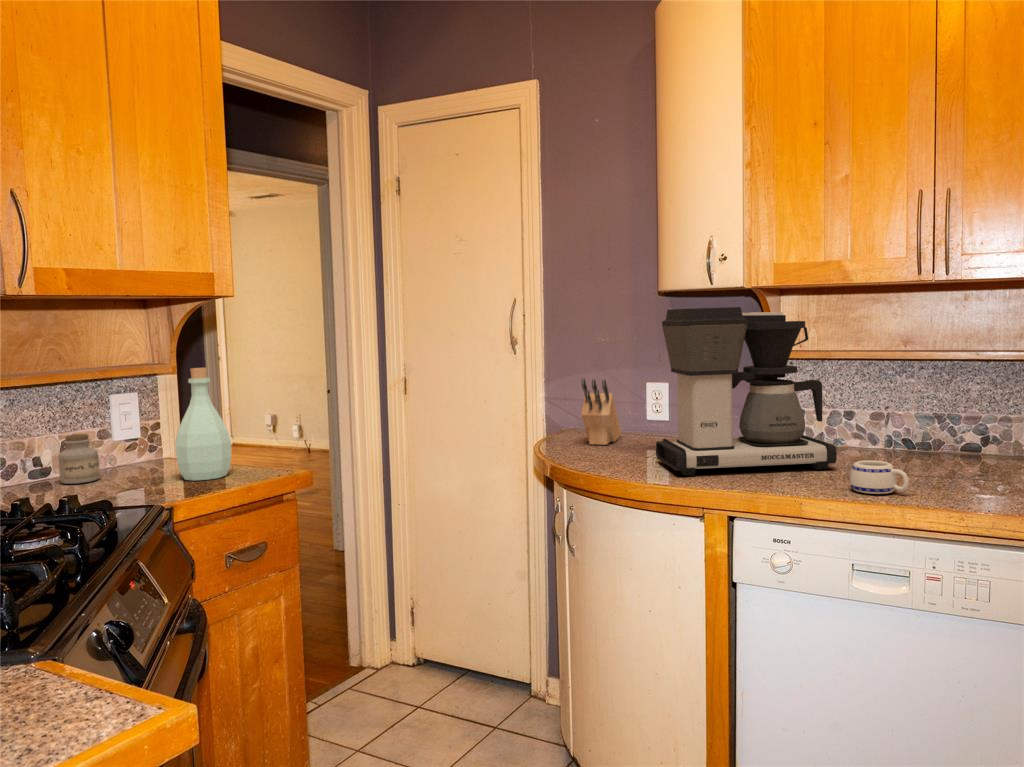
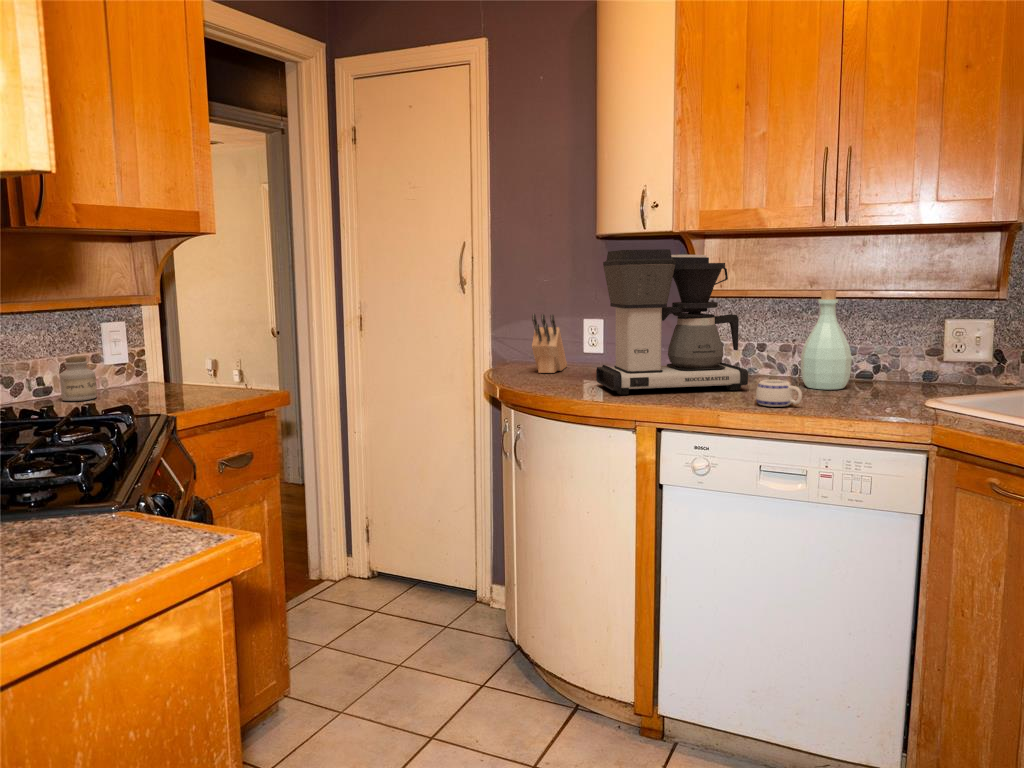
bottle: present [175,368,231,481] -> present [801,290,852,390]

